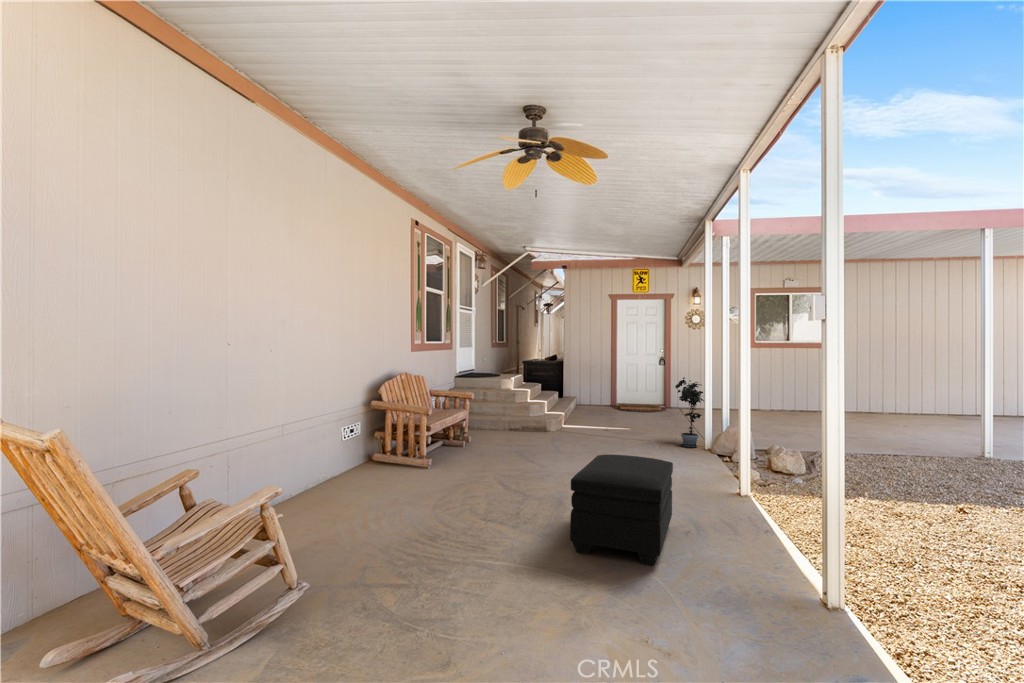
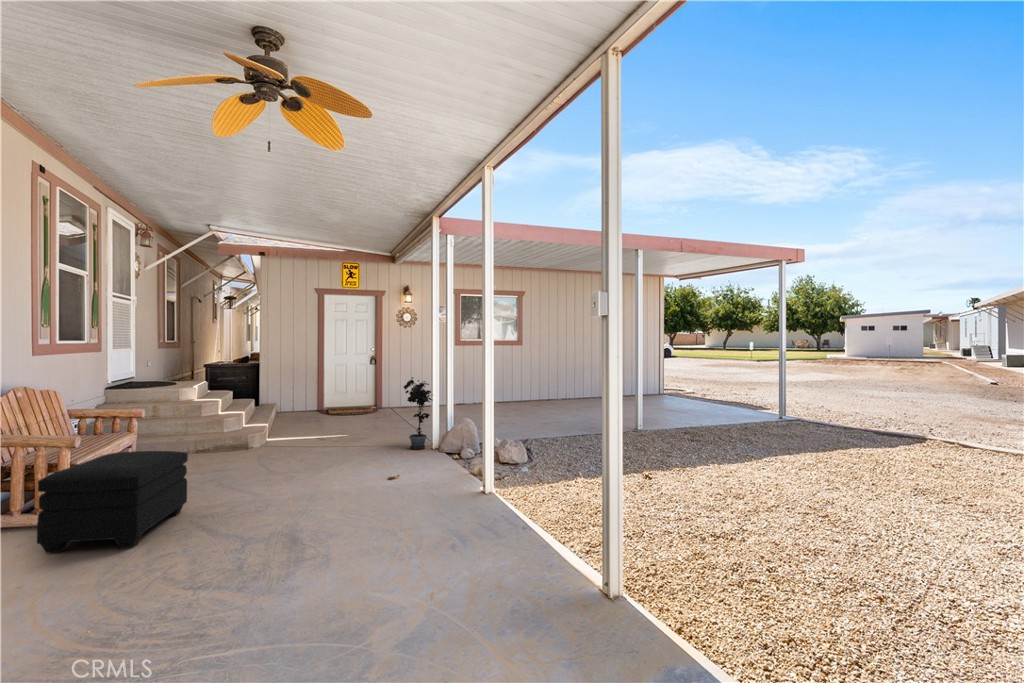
ottoman: present [570,454,673,565] -> present [37,451,188,553]

